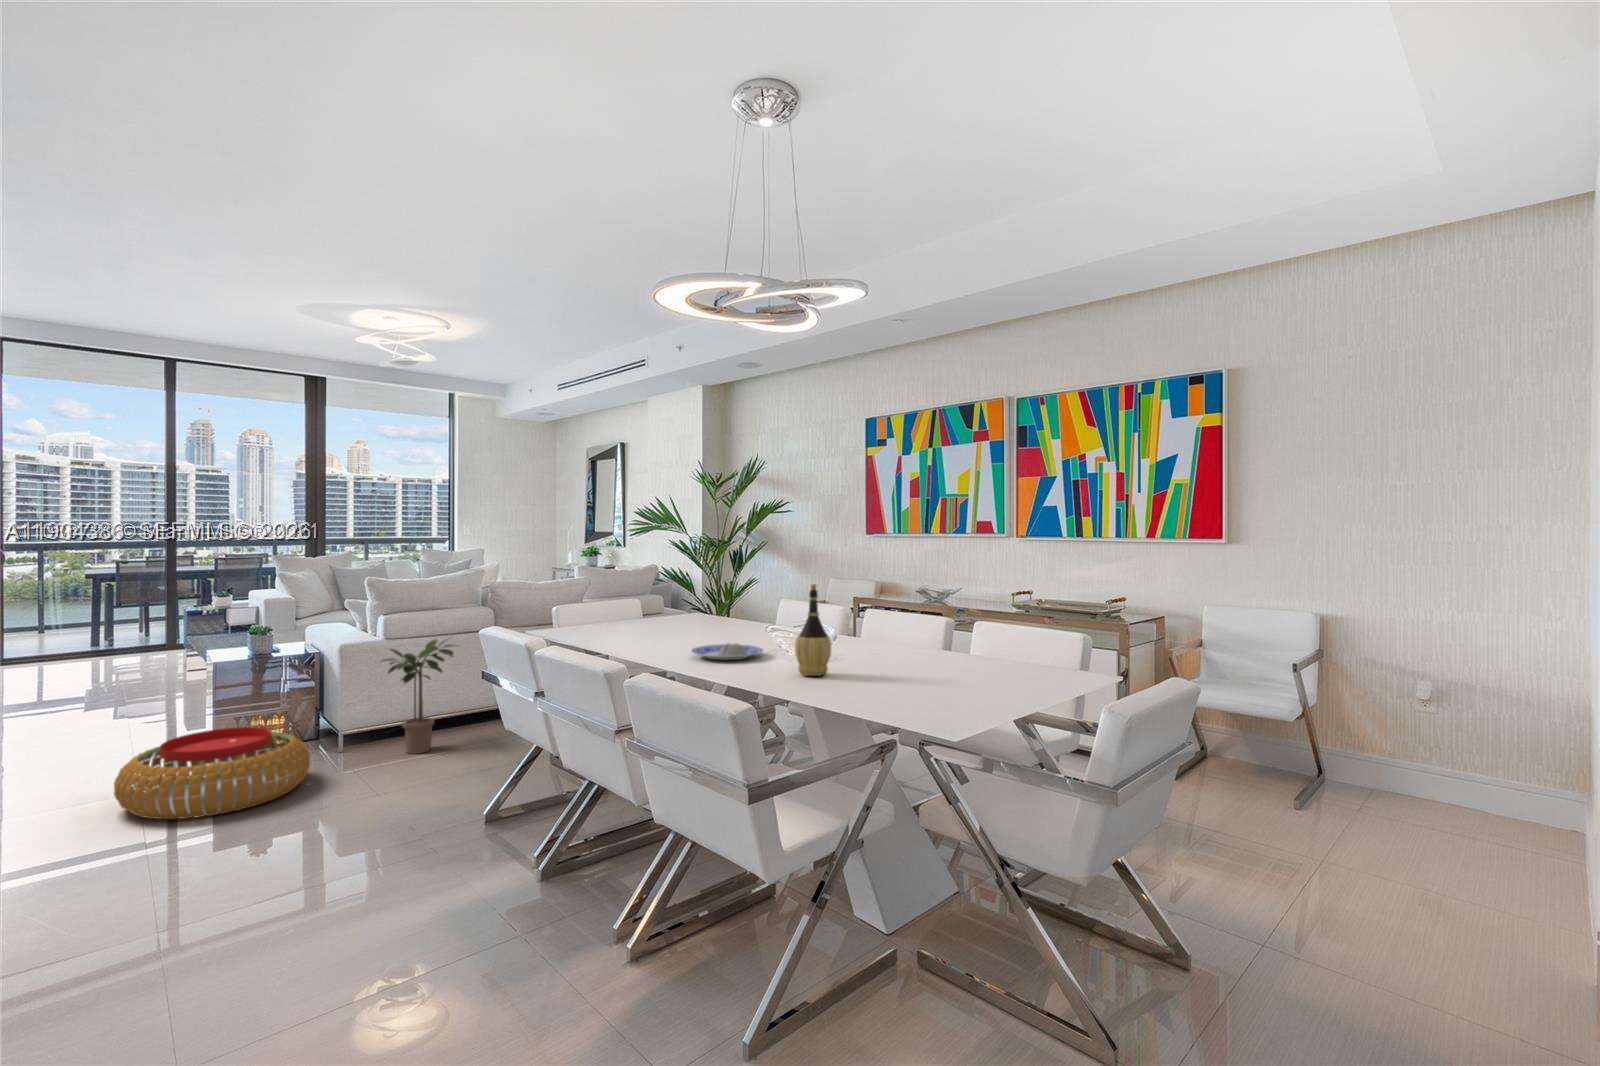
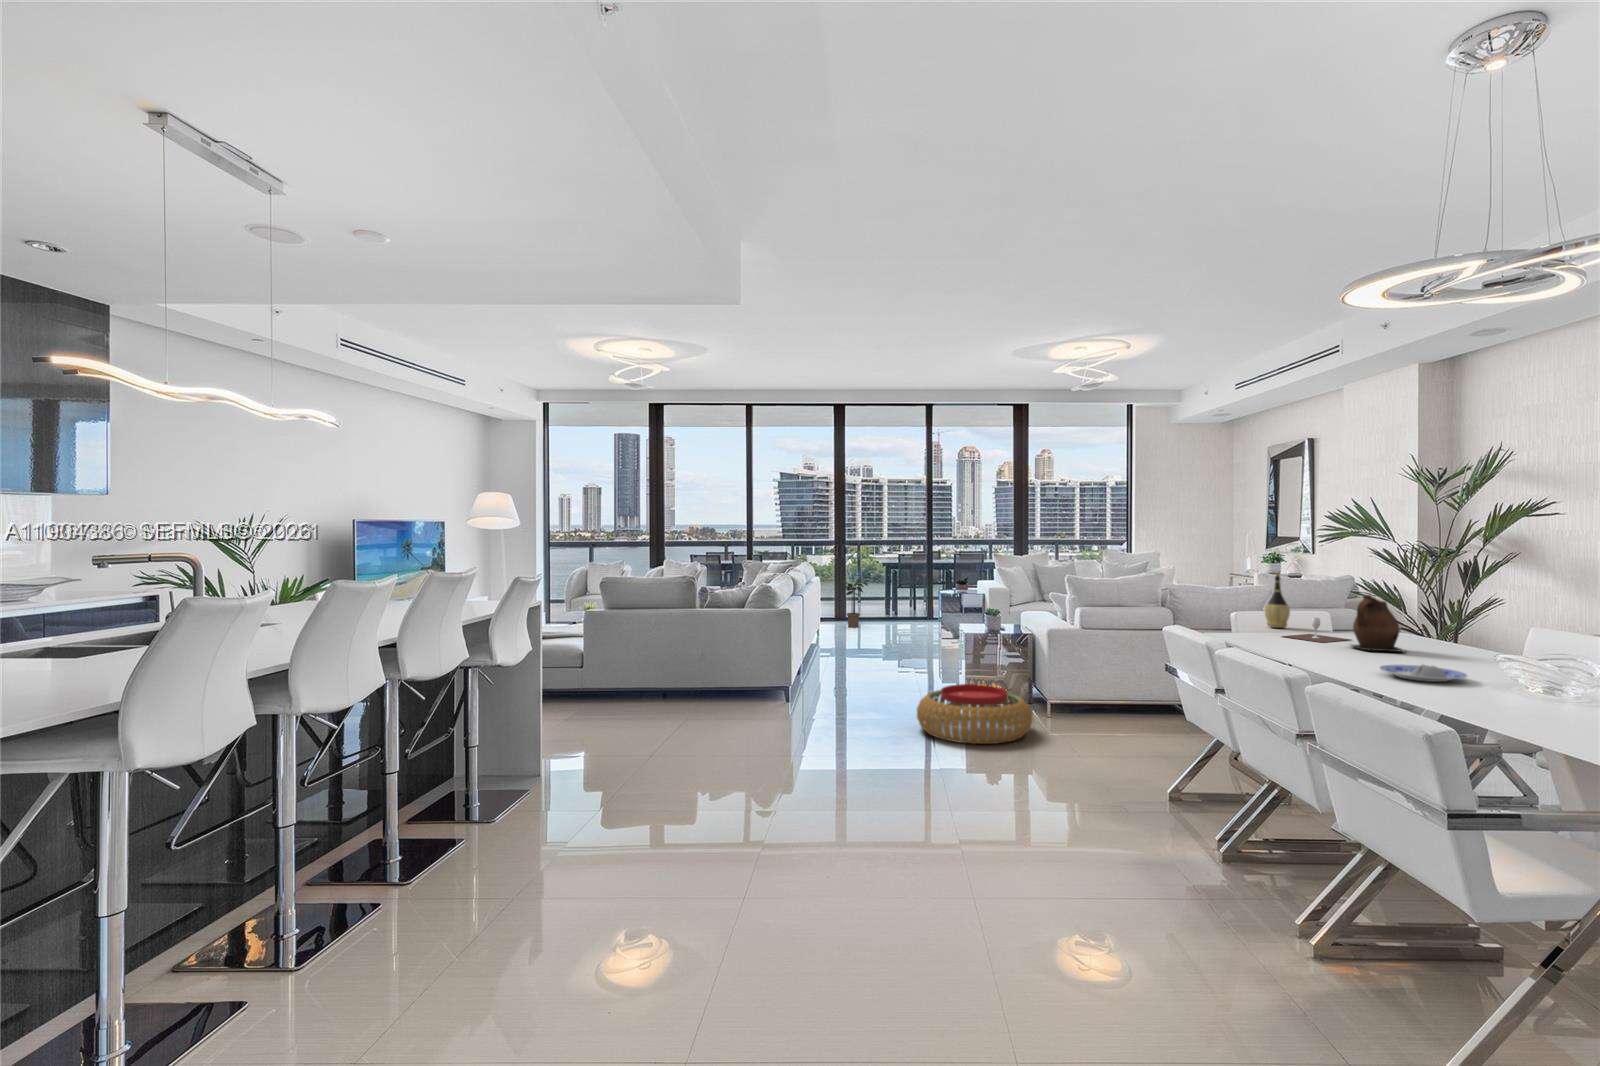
ceramic pitcher: none [659,578,709,633] -> present [1351,595,1405,652]
wine bottle: present [795,584,831,676] -> present [1265,573,1290,628]
wine glass: none [598,605,662,629] -> present [1282,618,1351,642]
potted plant: present [382,640,453,754] -> present [840,577,868,628]

